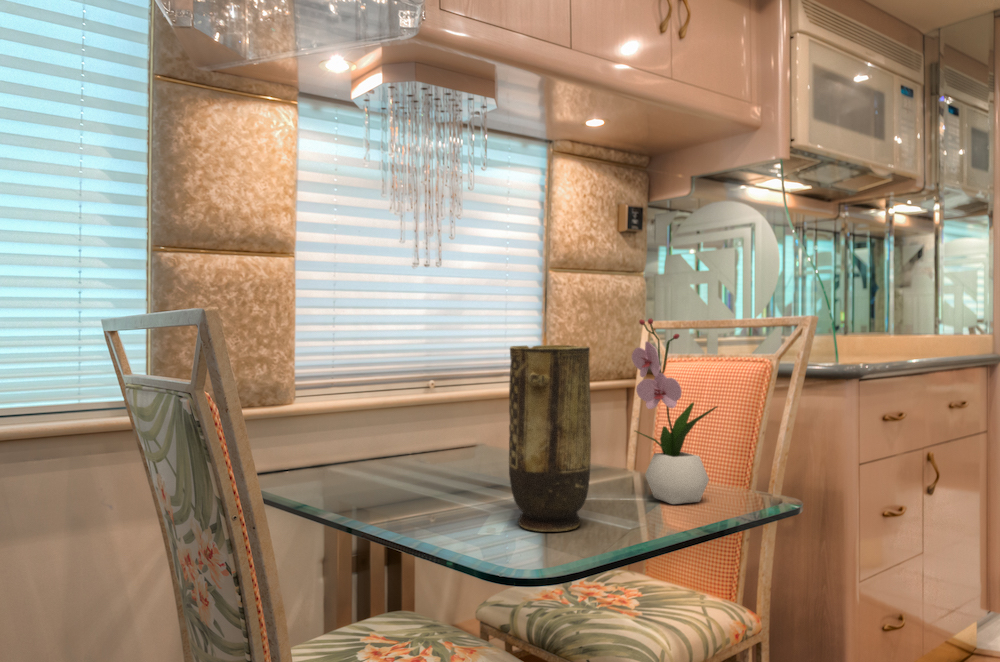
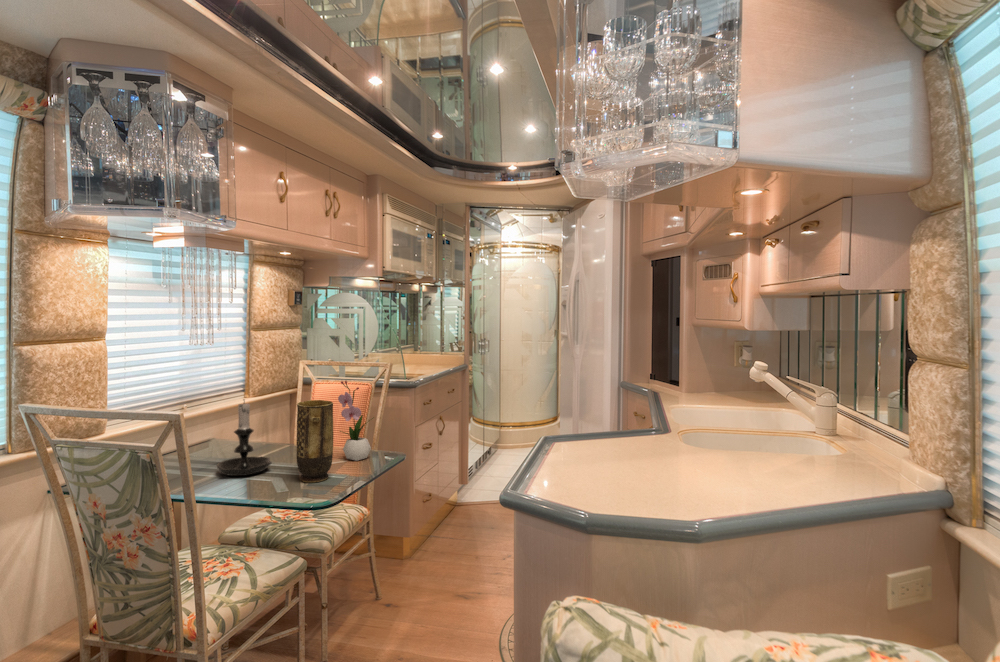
candle holder: none [398,346,500,499] -> present [216,403,272,476]

